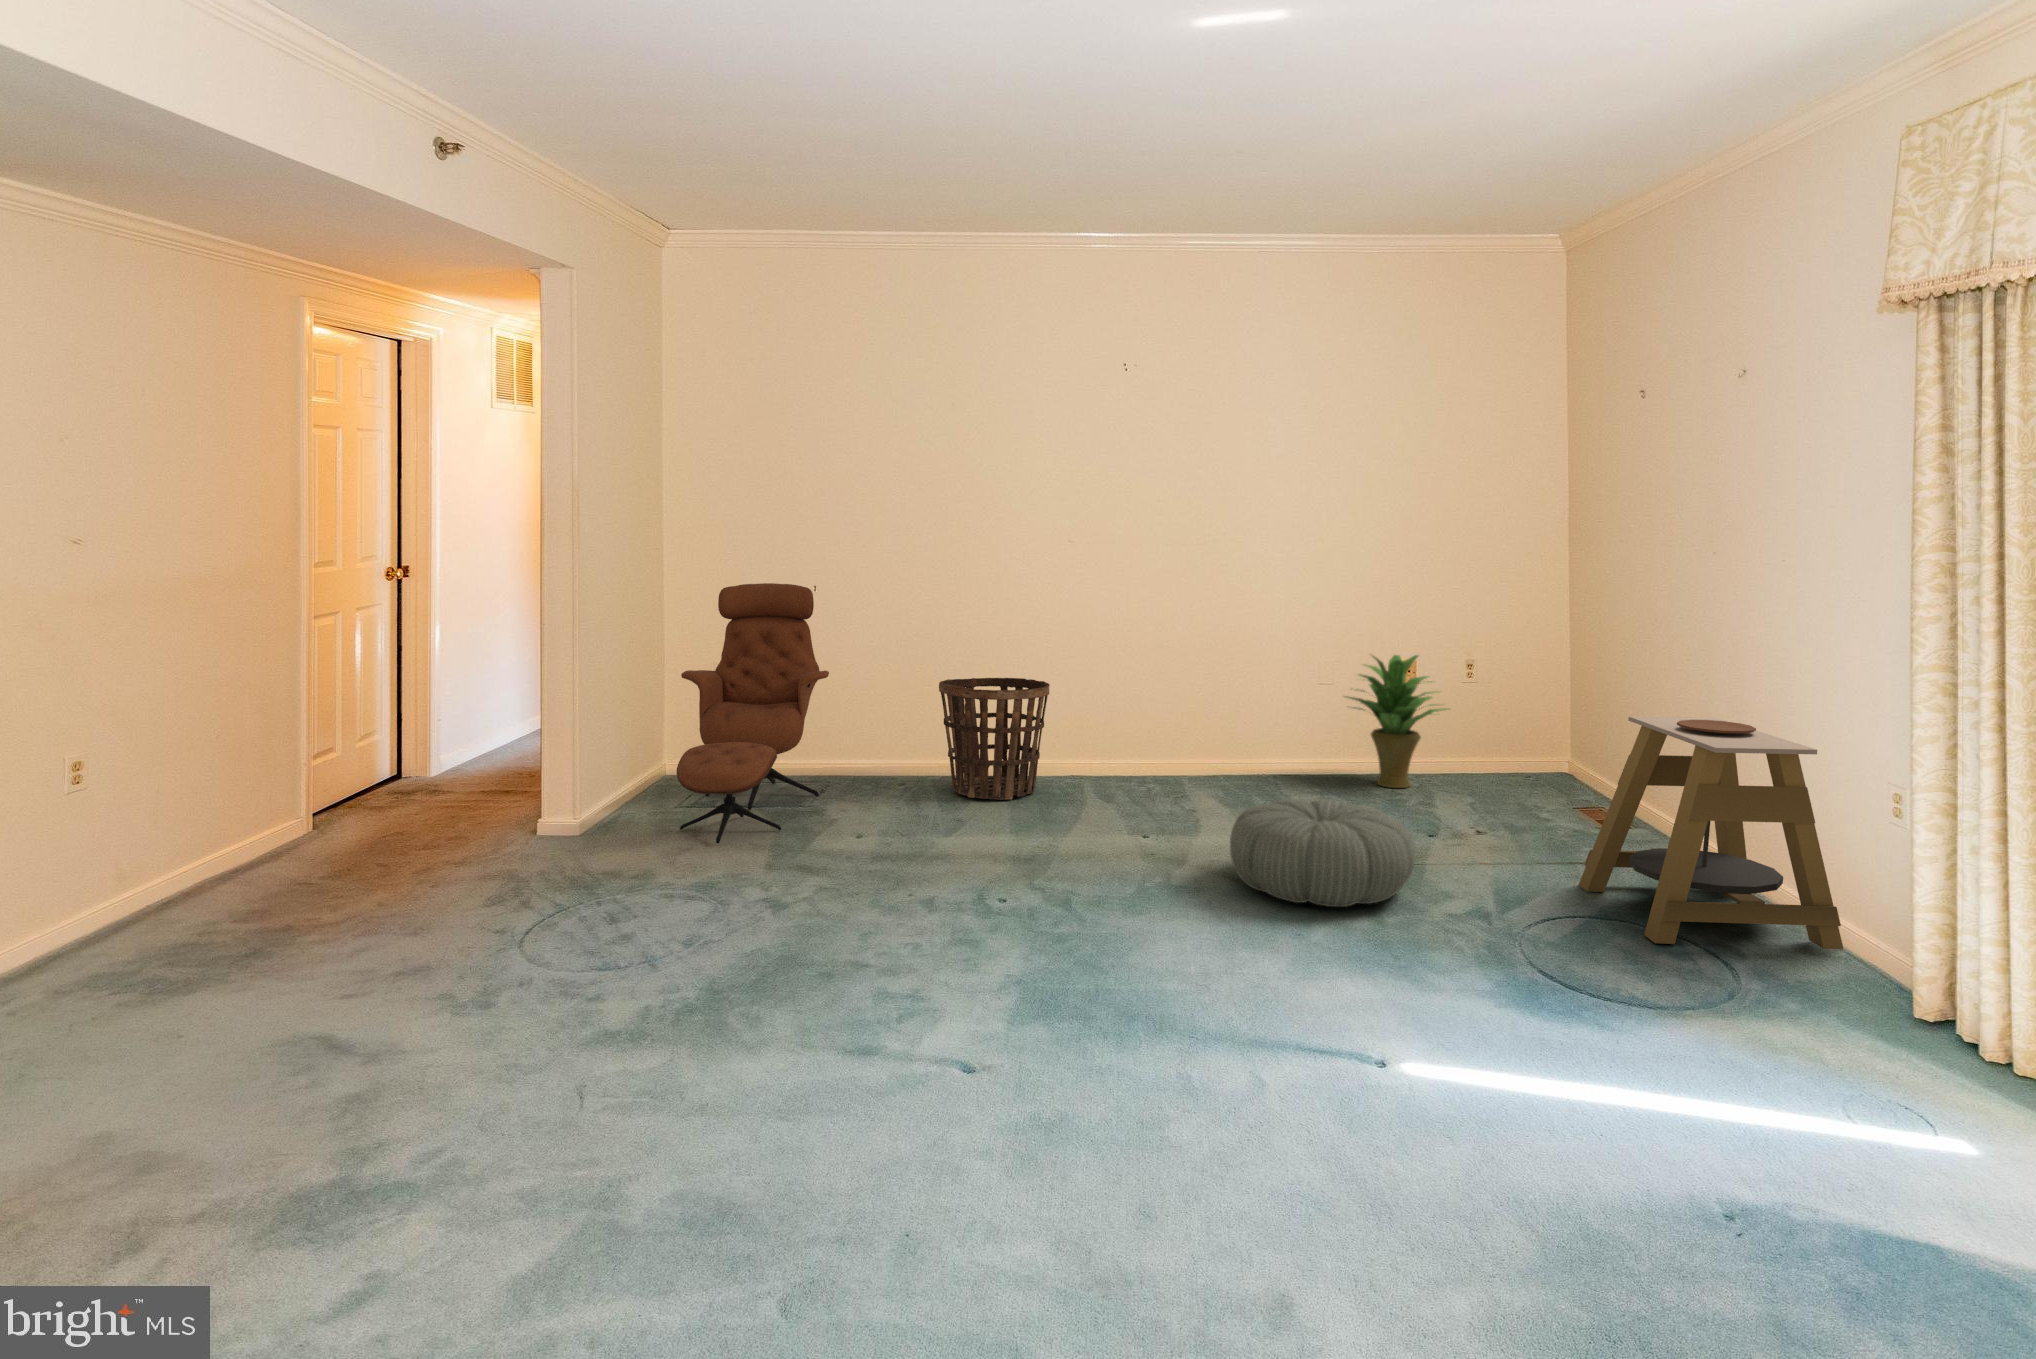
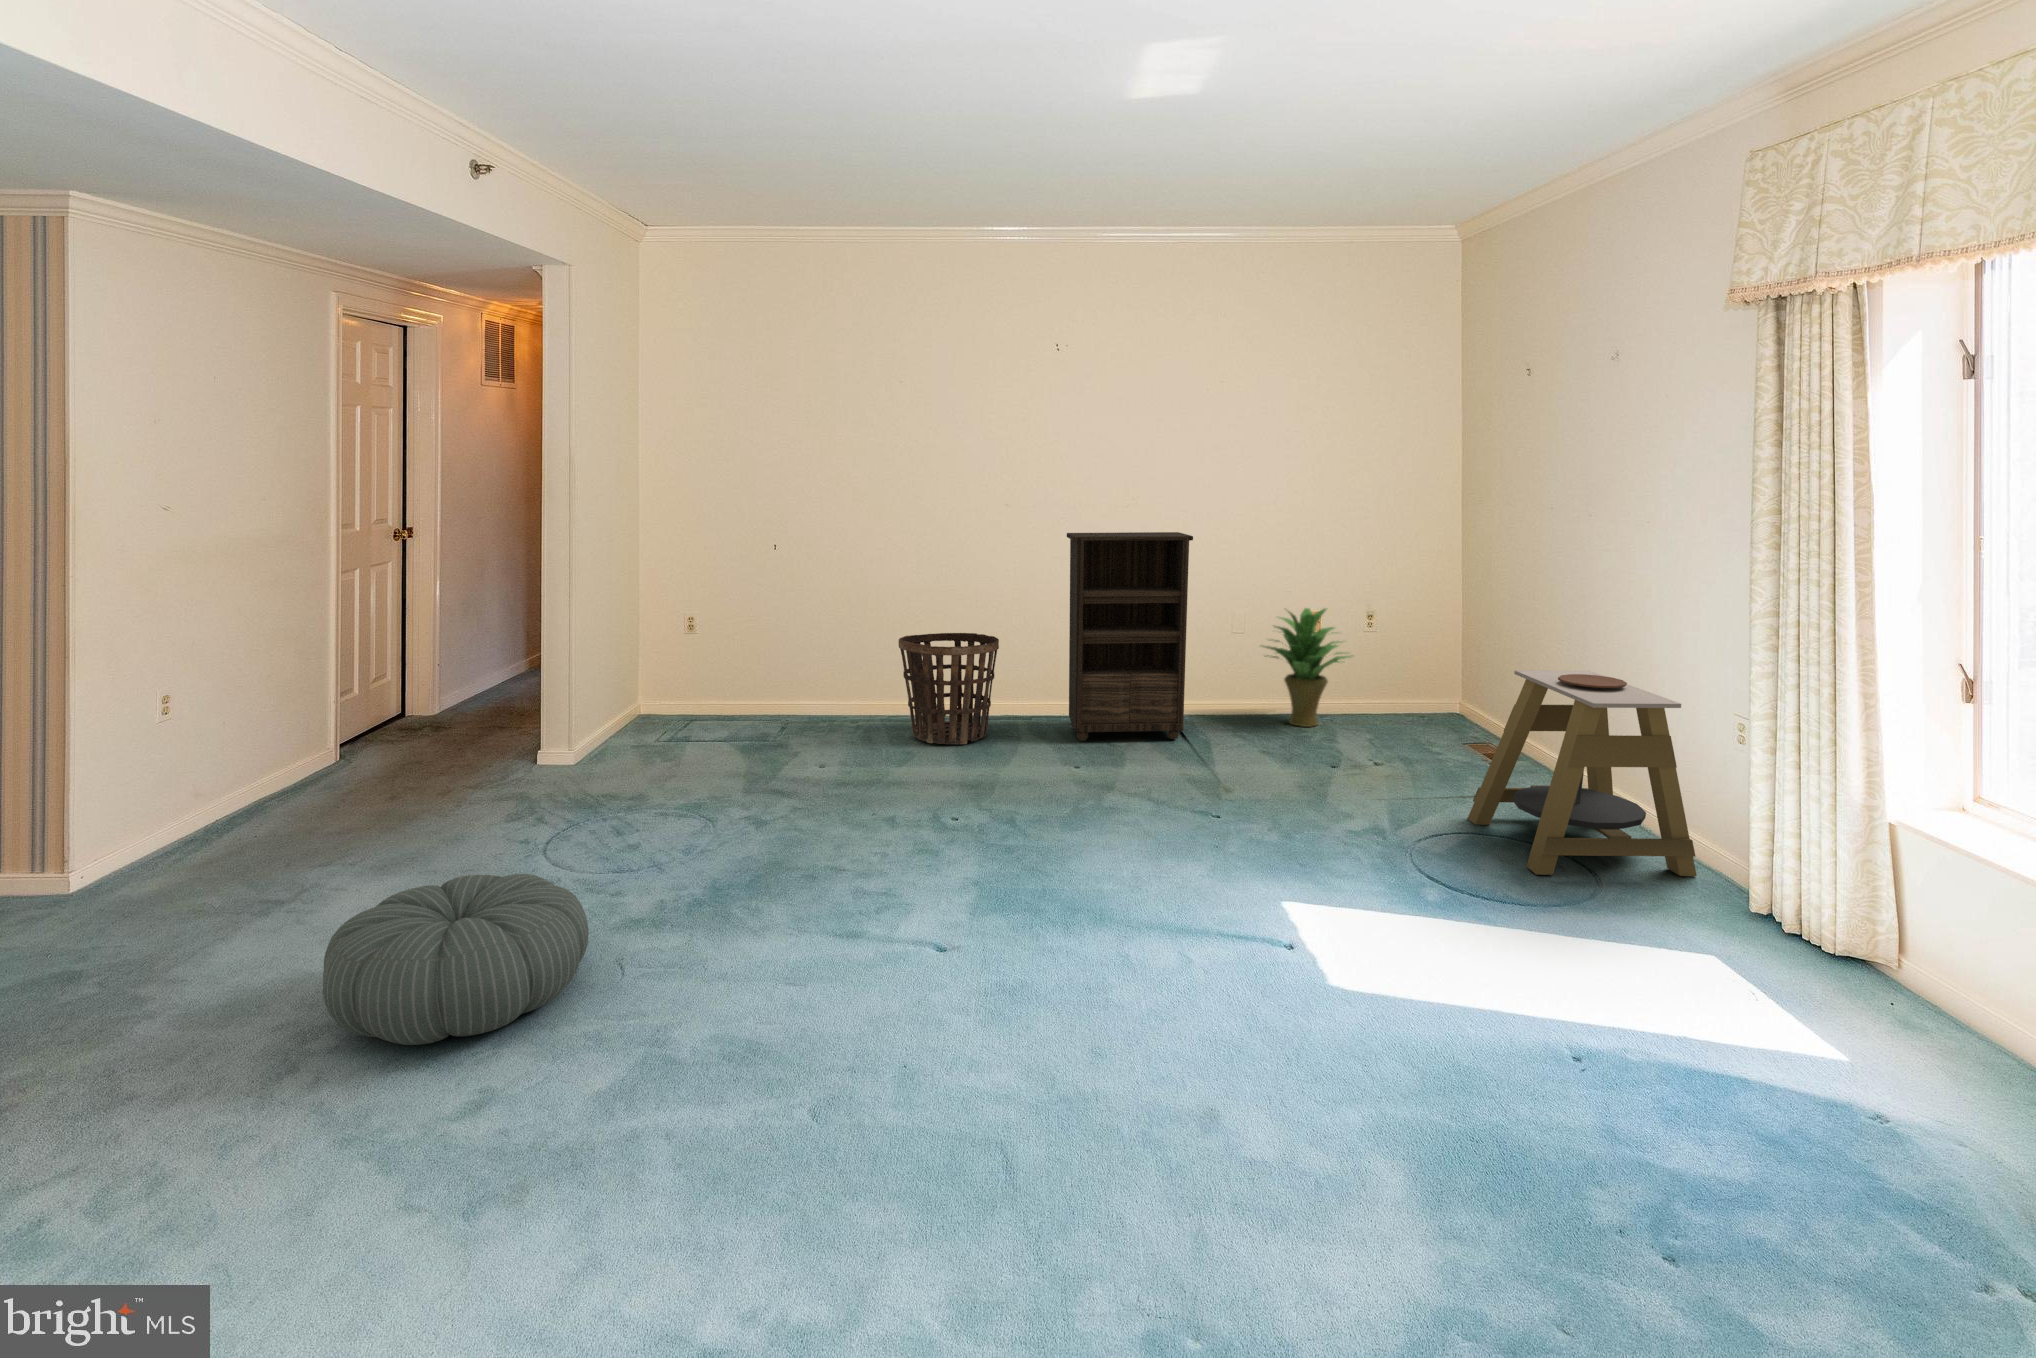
bookshelf: none [1126,568,1266,799] -> present [1067,532,1193,741]
lounge chair: present [677,583,829,844] -> none [660,550,797,794]
pouf: present [1230,799,1415,907] -> present [323,874,589,1045]

